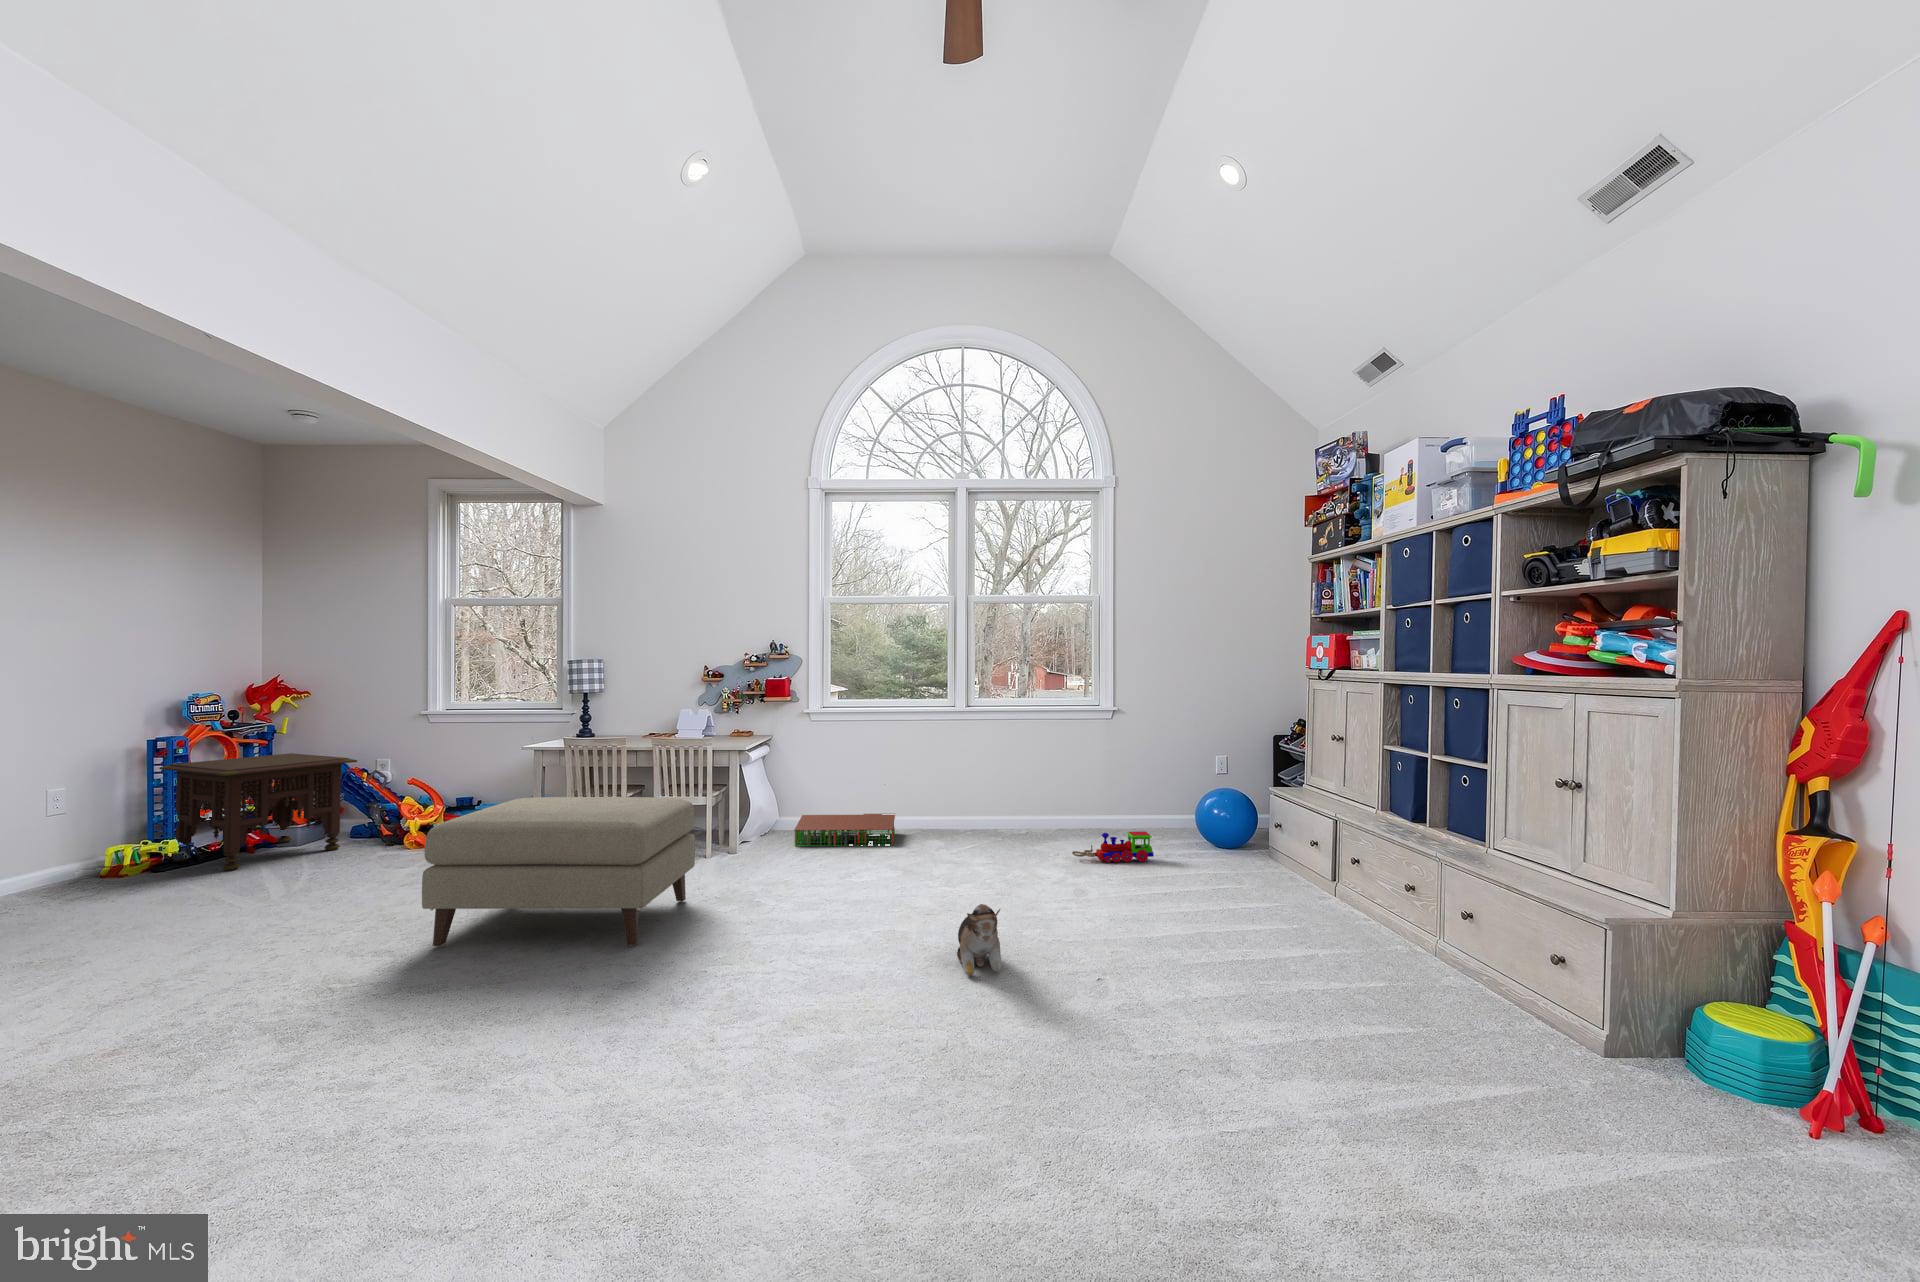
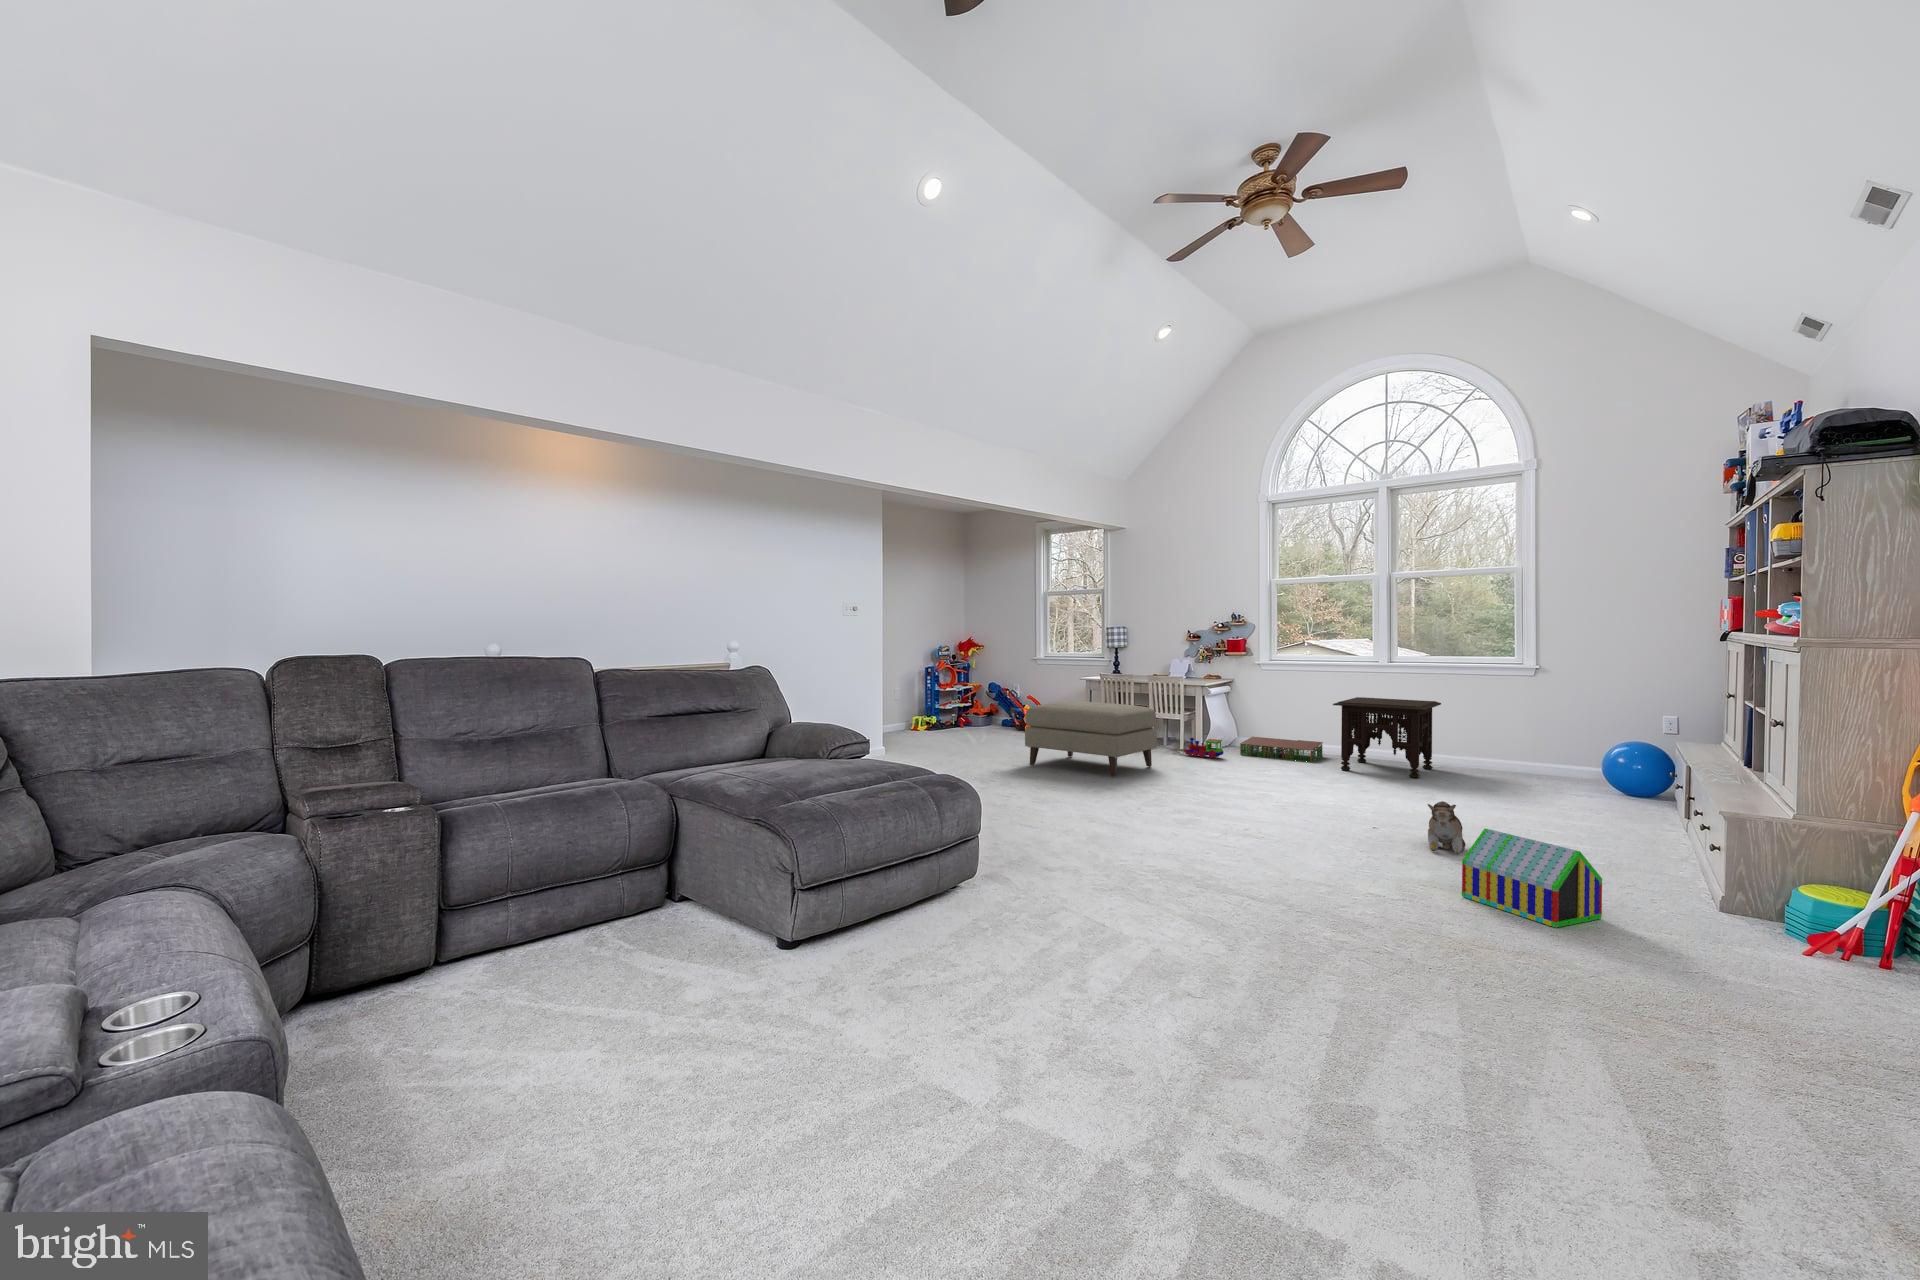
side table: present [159,753,357,871] -> present [1333,697,1441,778]
toy train: present [1072,831,1154,863] -> present [1173,738,1223,758]
plush toy: present [957,904,1001,976] -> present [1428,801,1465,853]
toy house: none [1470,1021,1708,1226] -> present [1462,828,1602,928]

